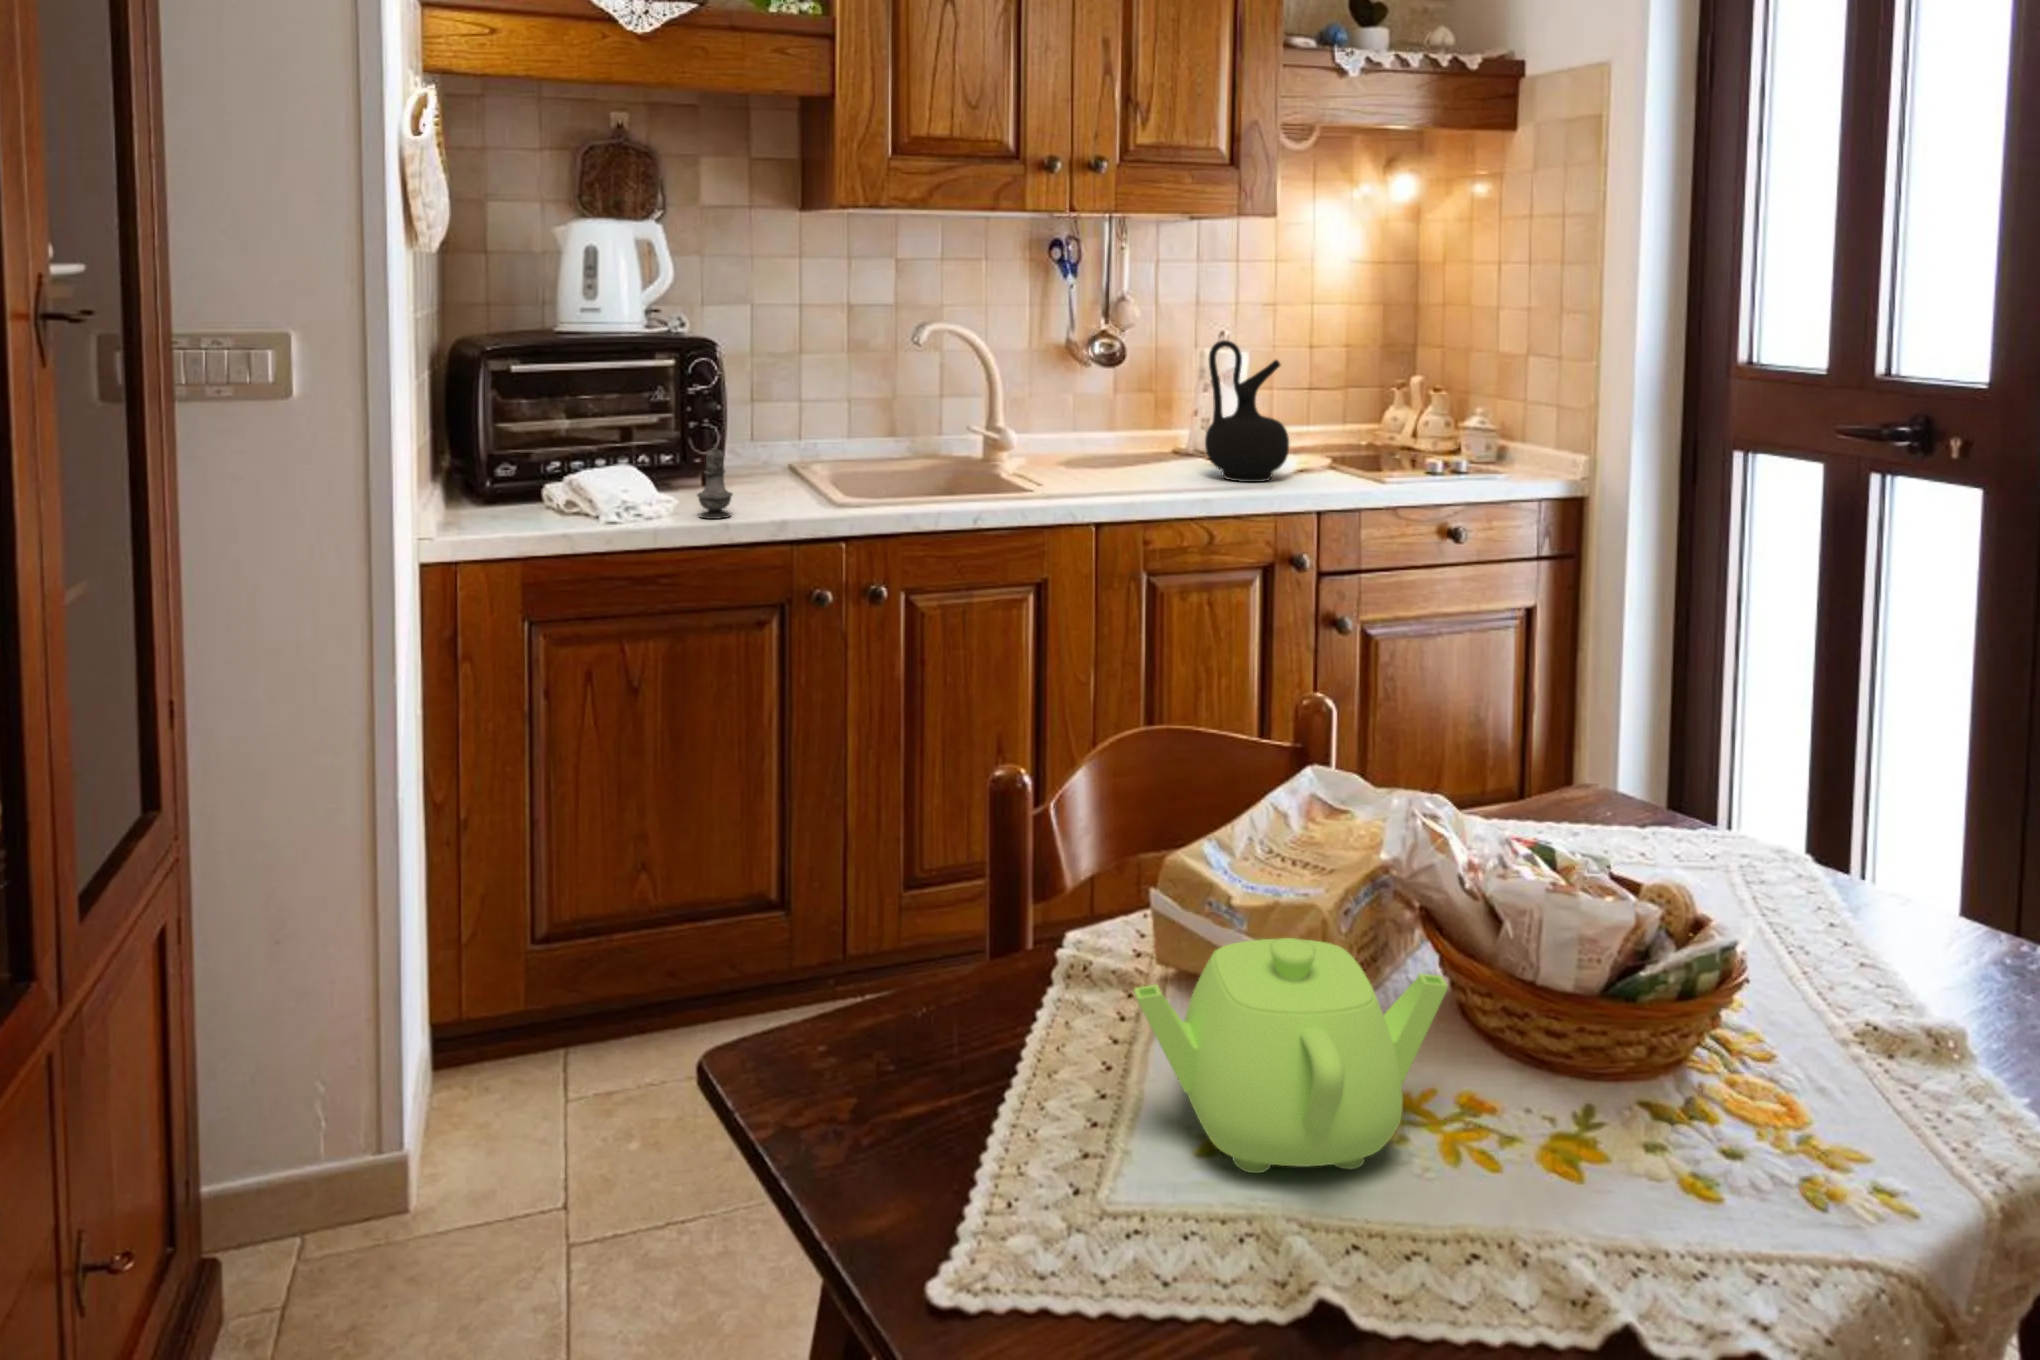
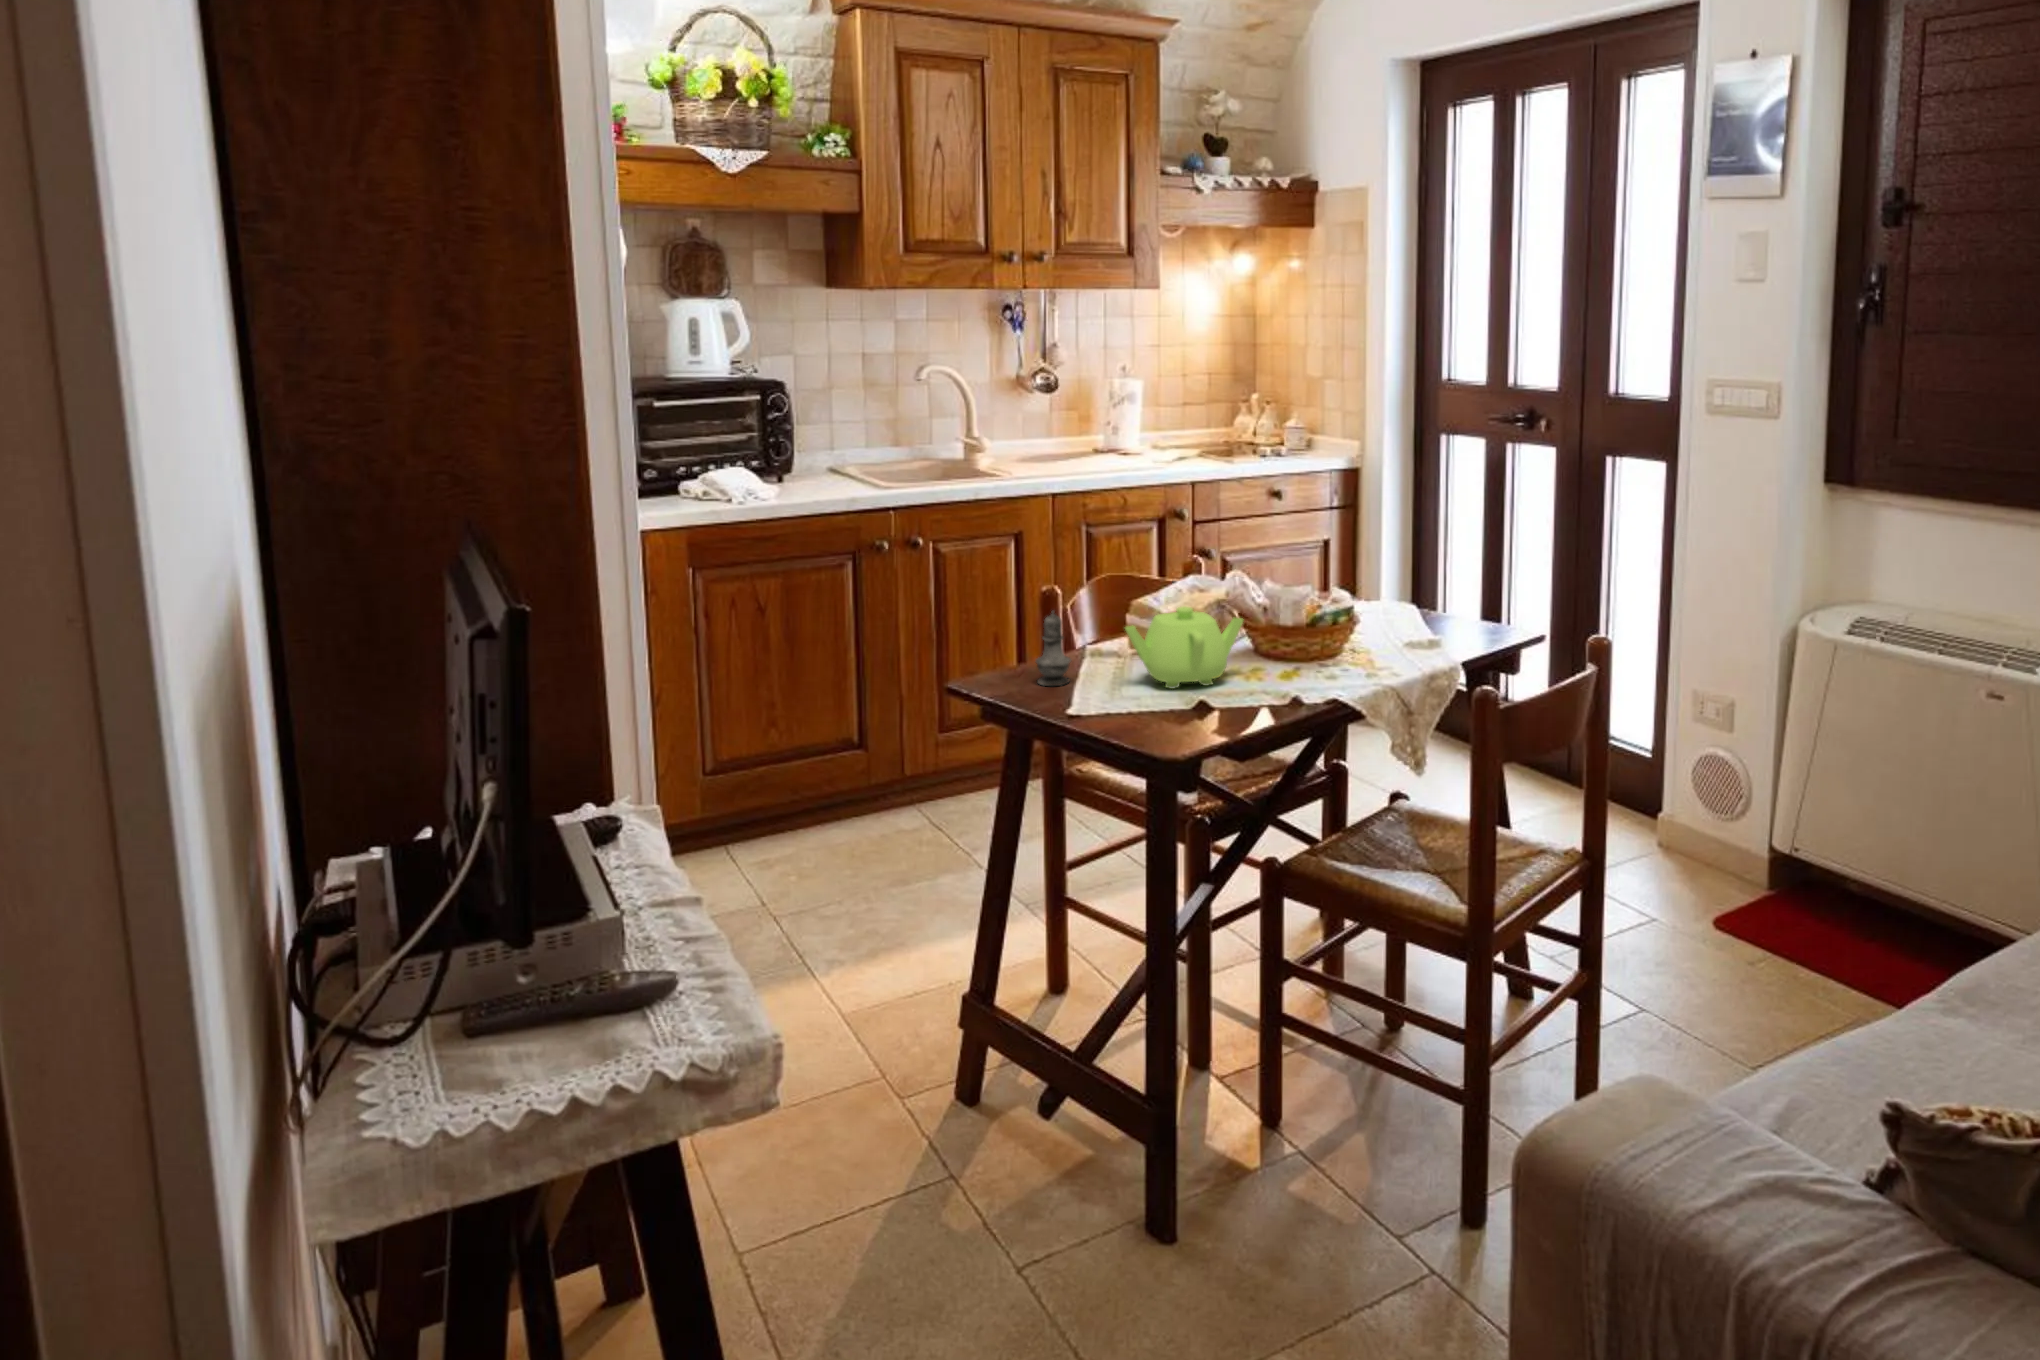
ceramic jug: present [1205,340,1289,482] -> none [1117,373,1172,466]
salt shaker: present [697,445,733,519] -> present [1036,611,1071,686]

